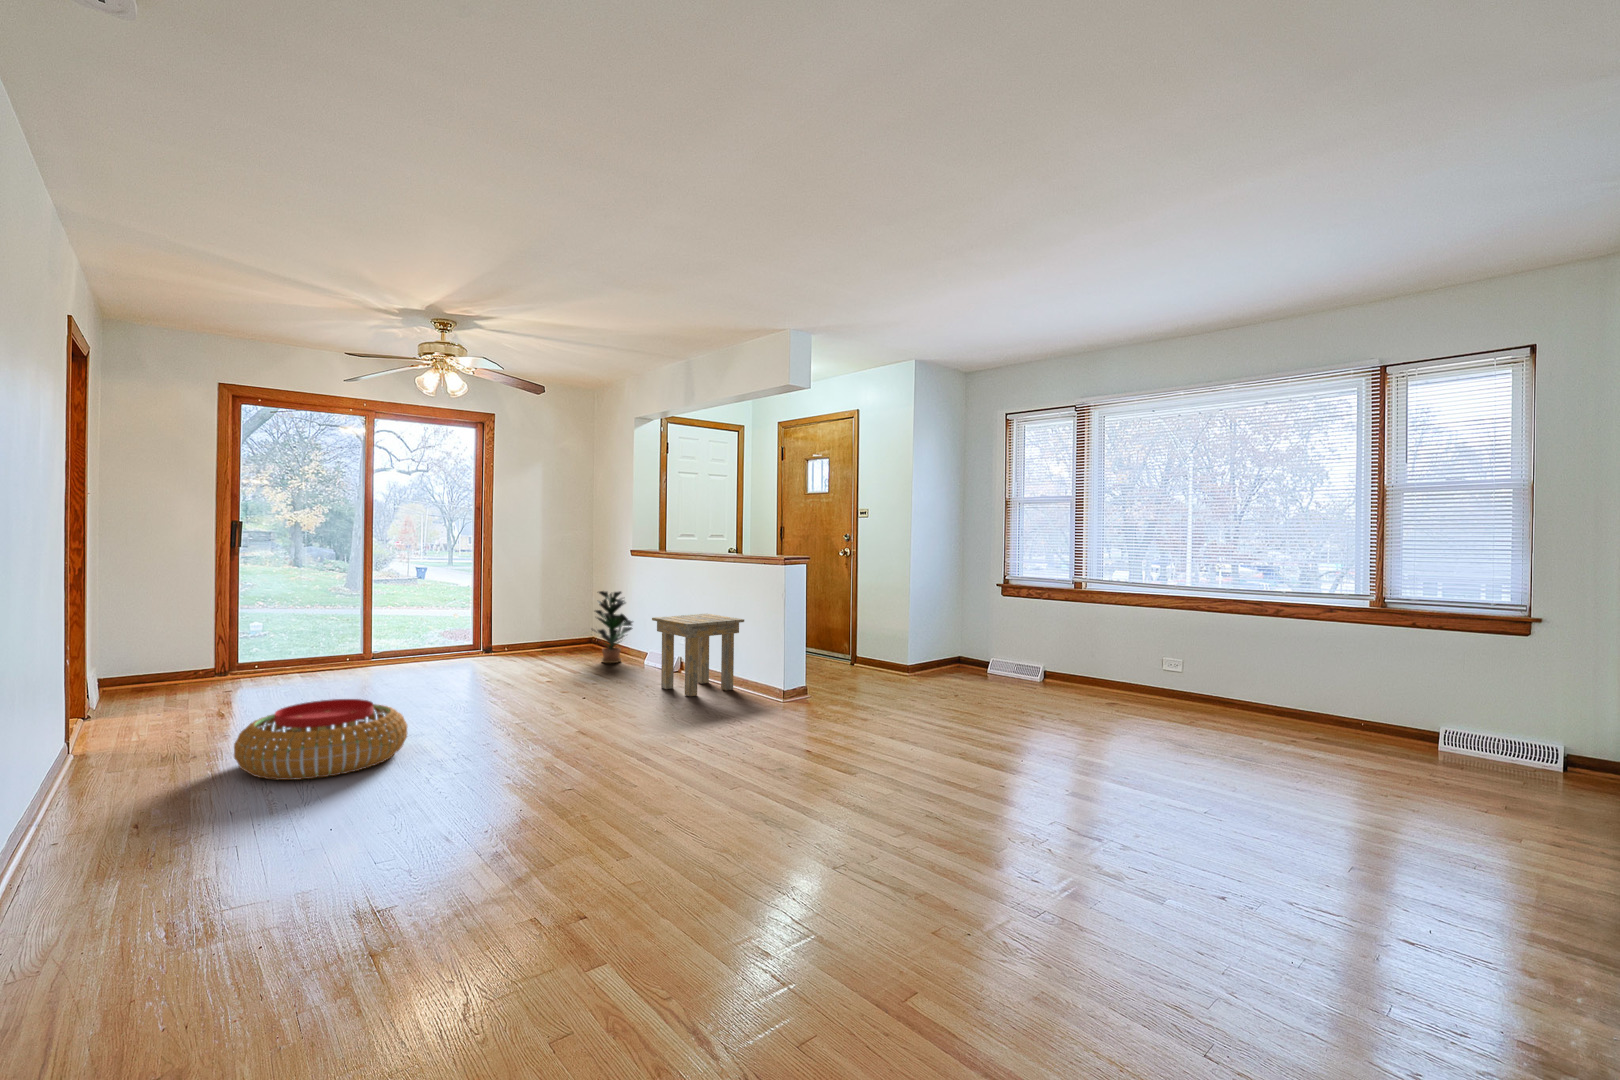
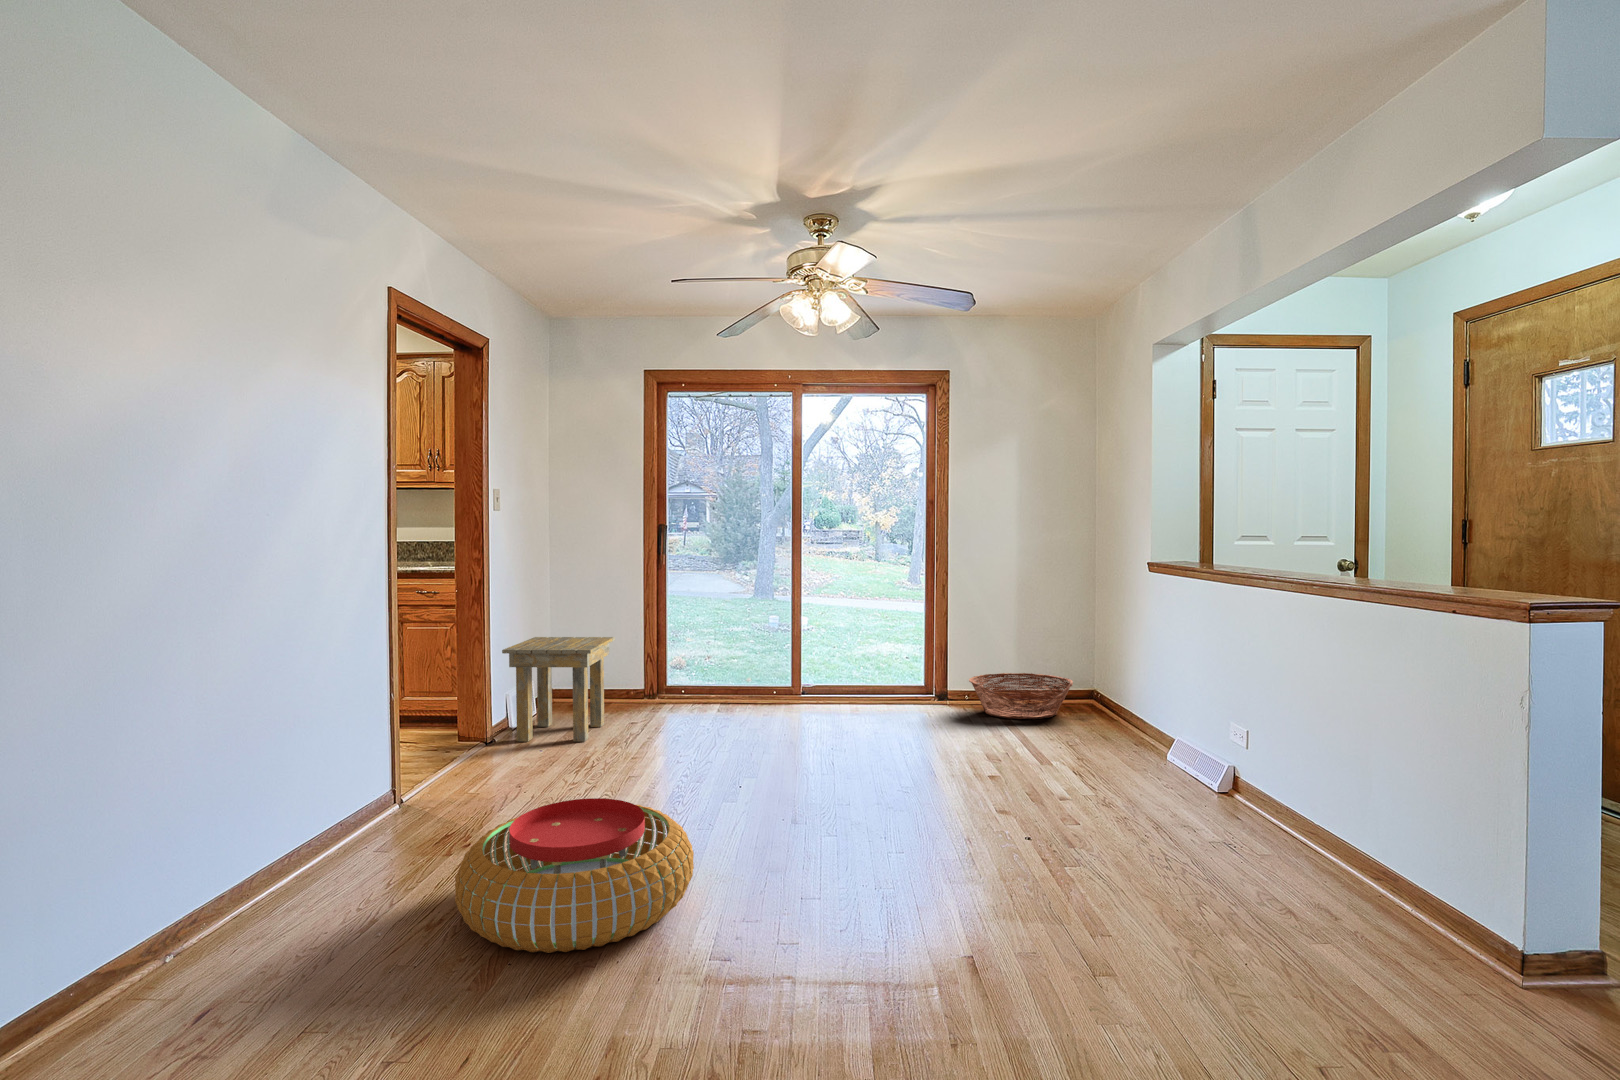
potted plant: present [592,591,633,663] -> none [1078,628,1151,749]
side table: present [652,614,744,696] -> present [502,637,615,742]
basket: none [511,628,582,657] -> present [969,673,1073,719]

